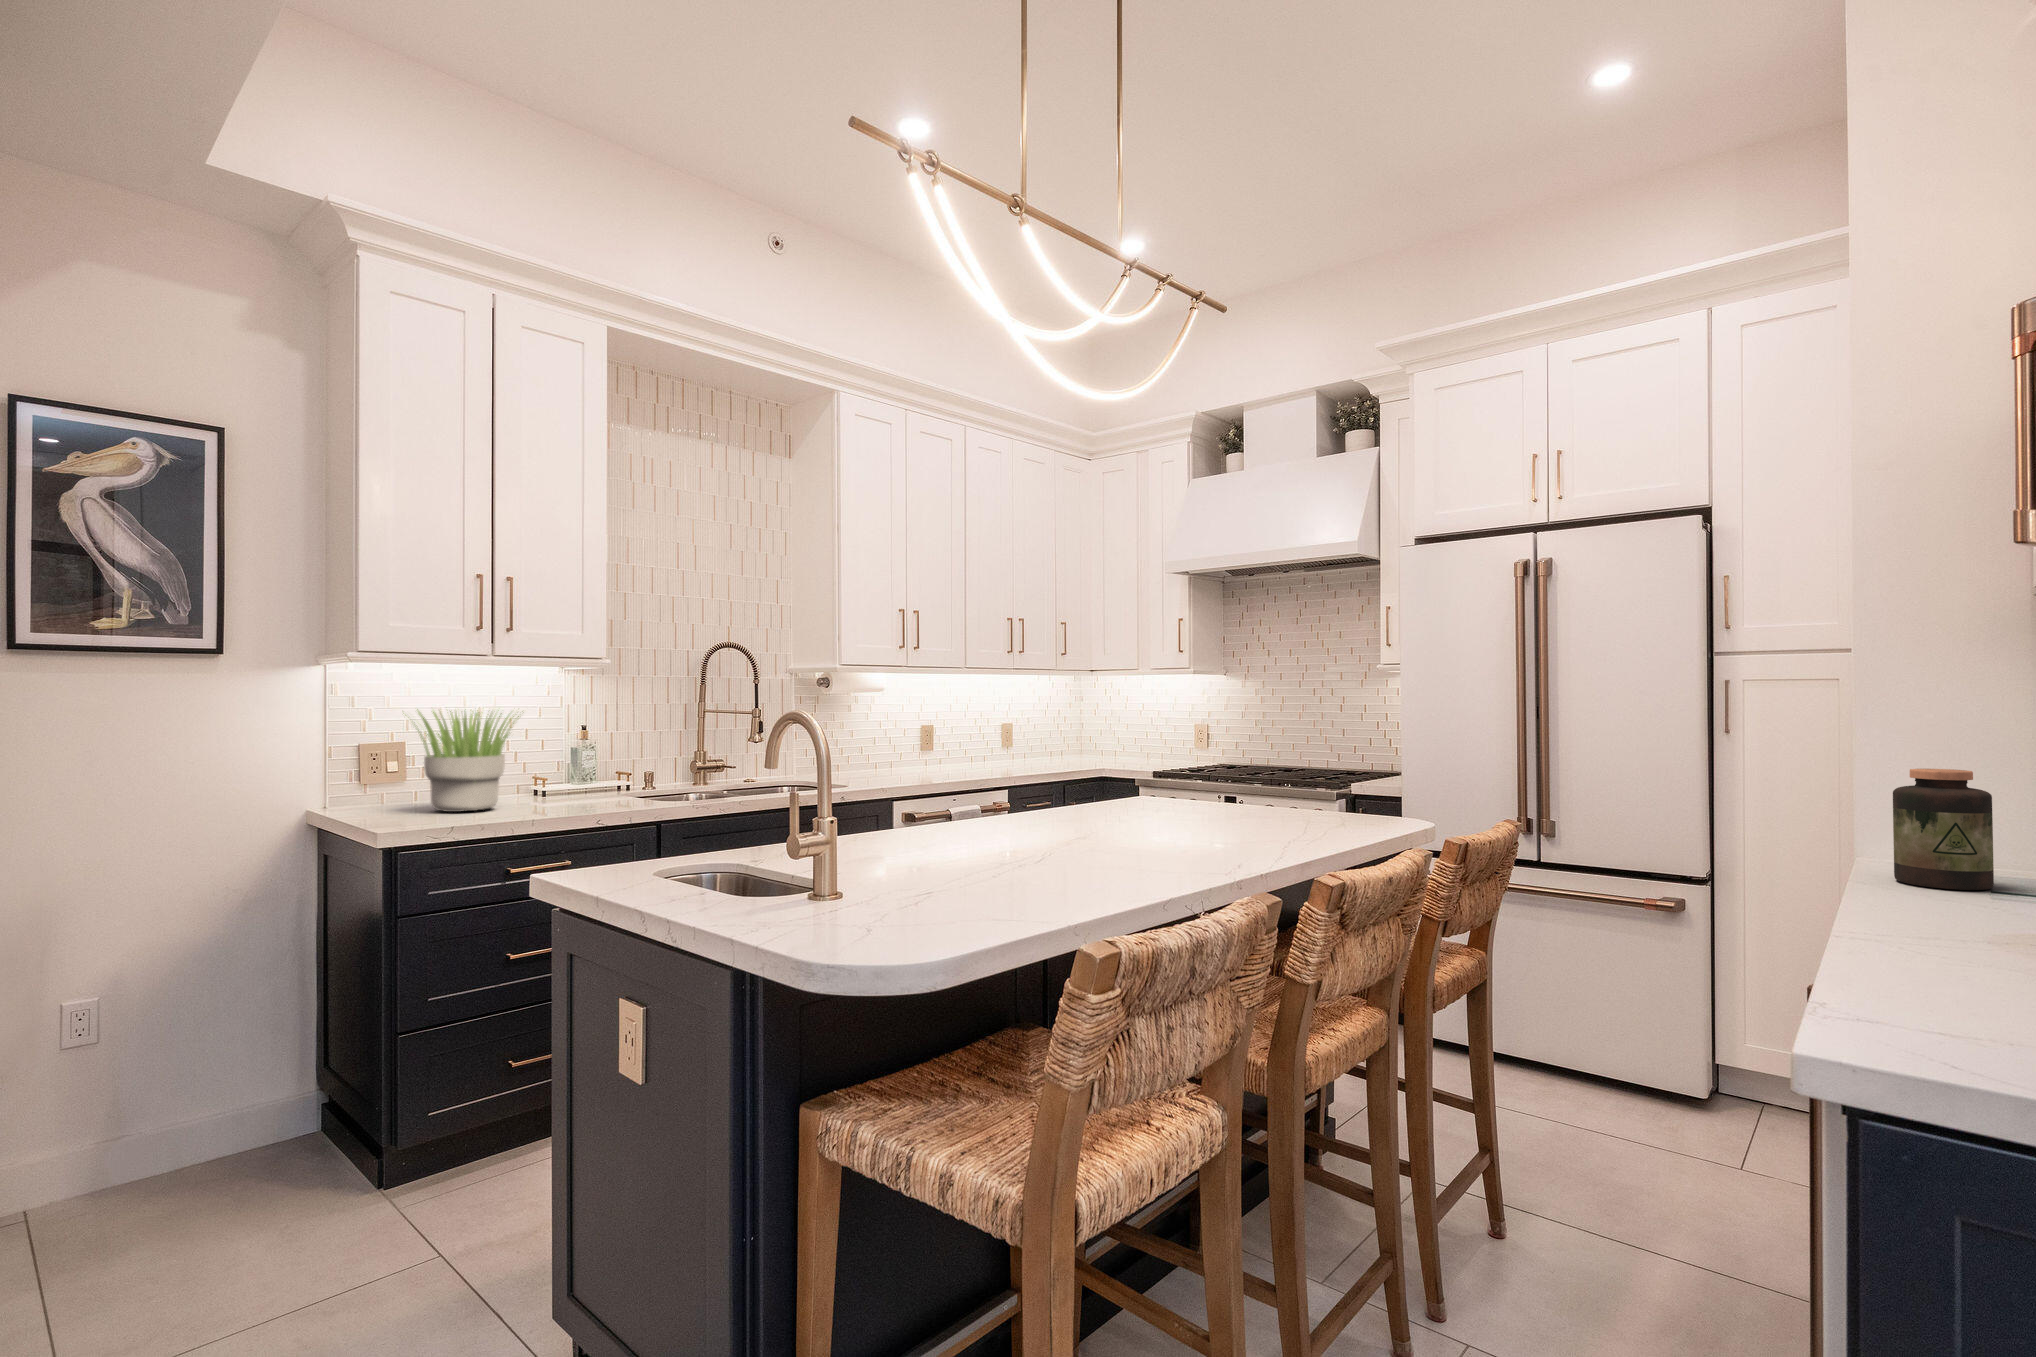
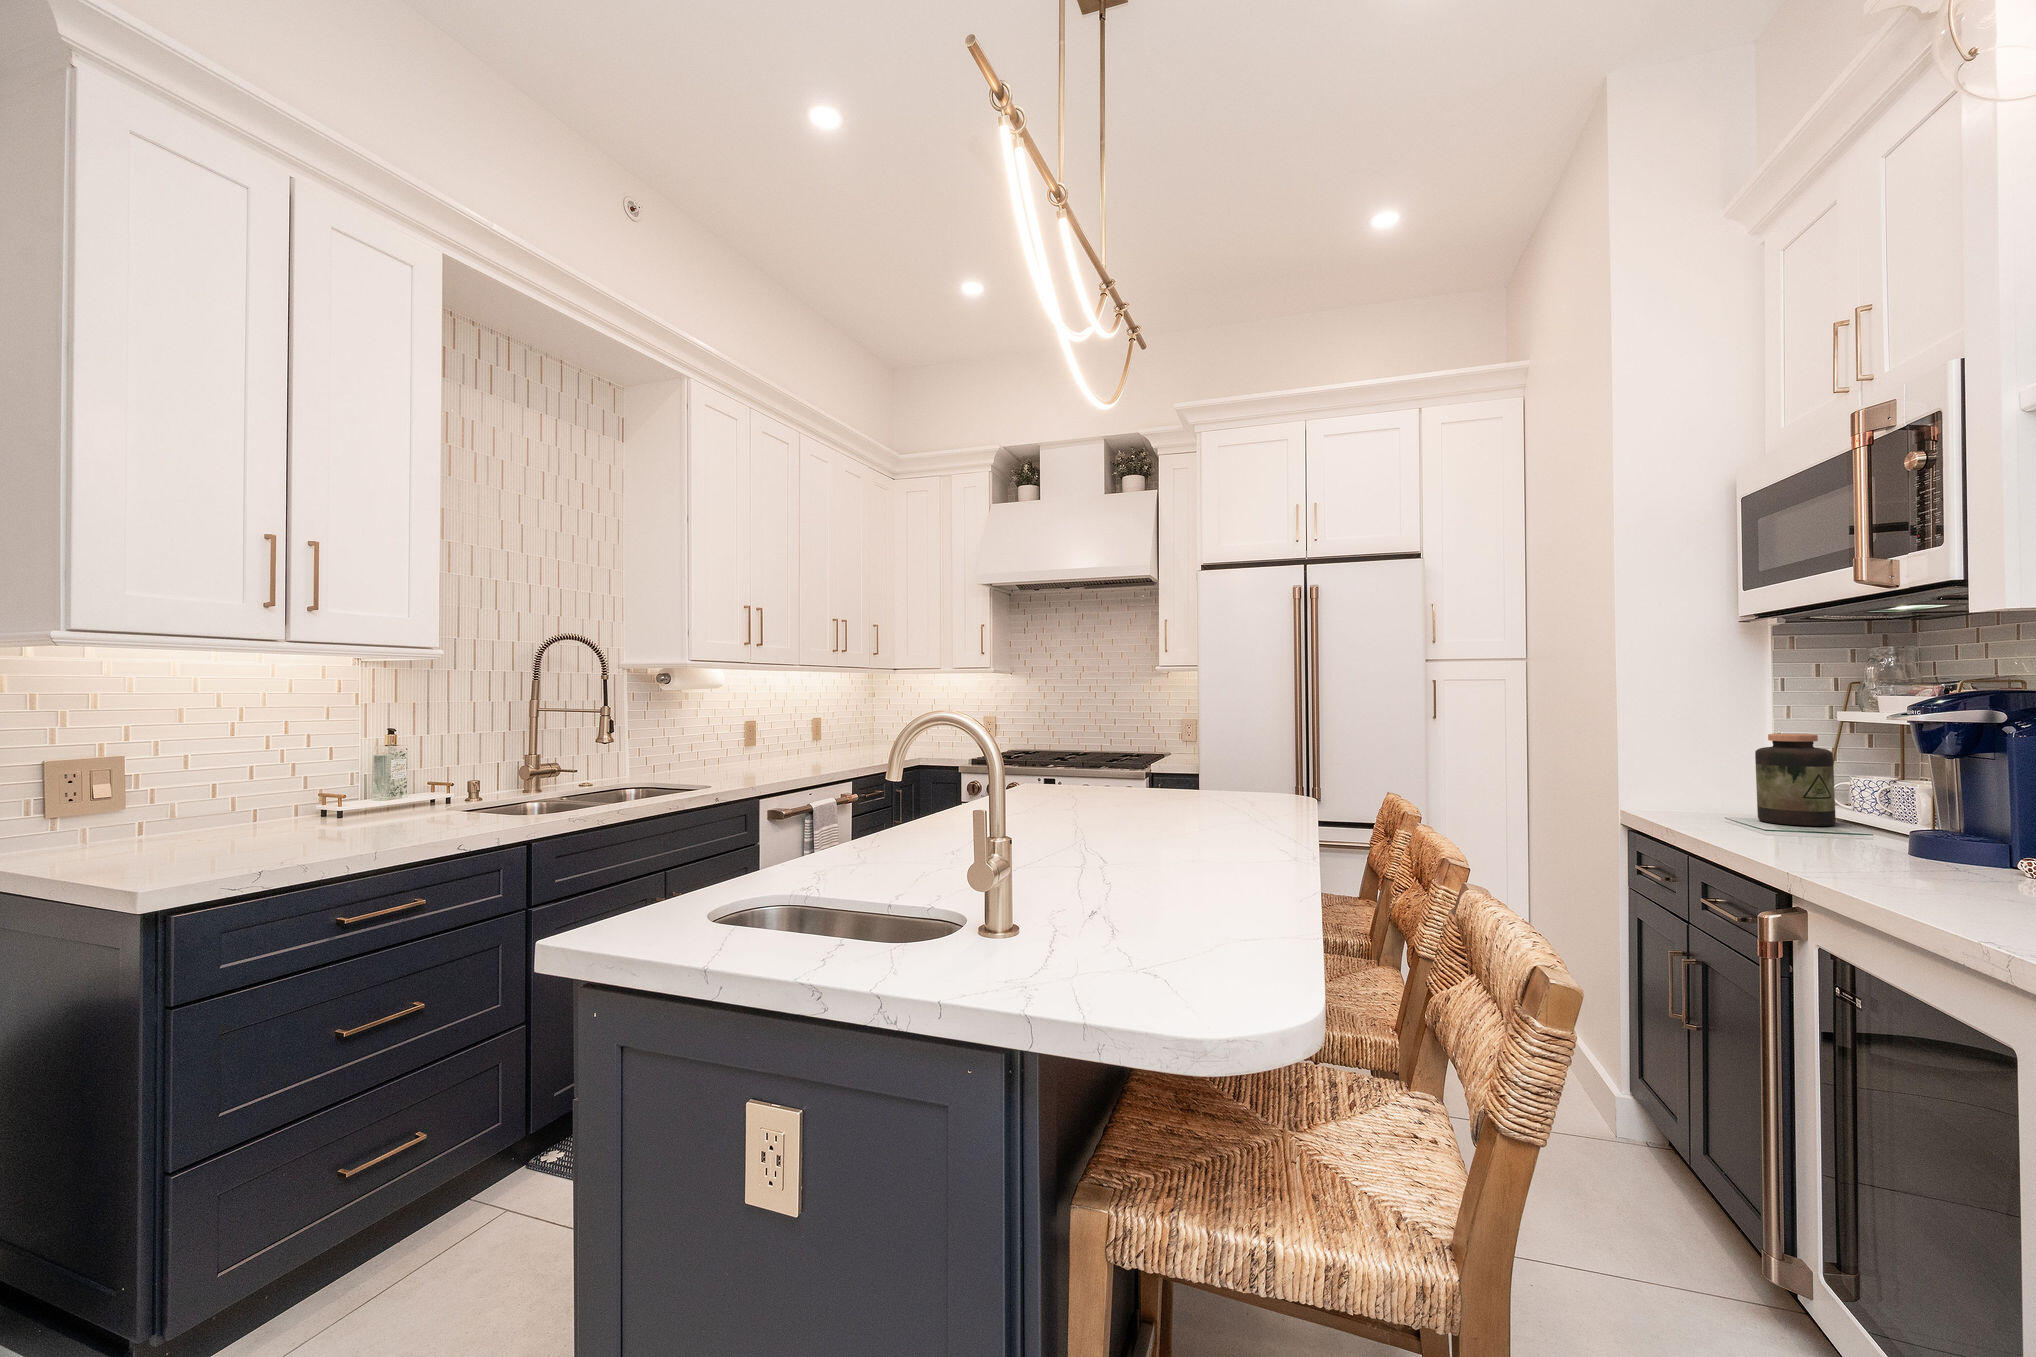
potted plant: present [408,709,519,812] -> none [138,703,351,844]

